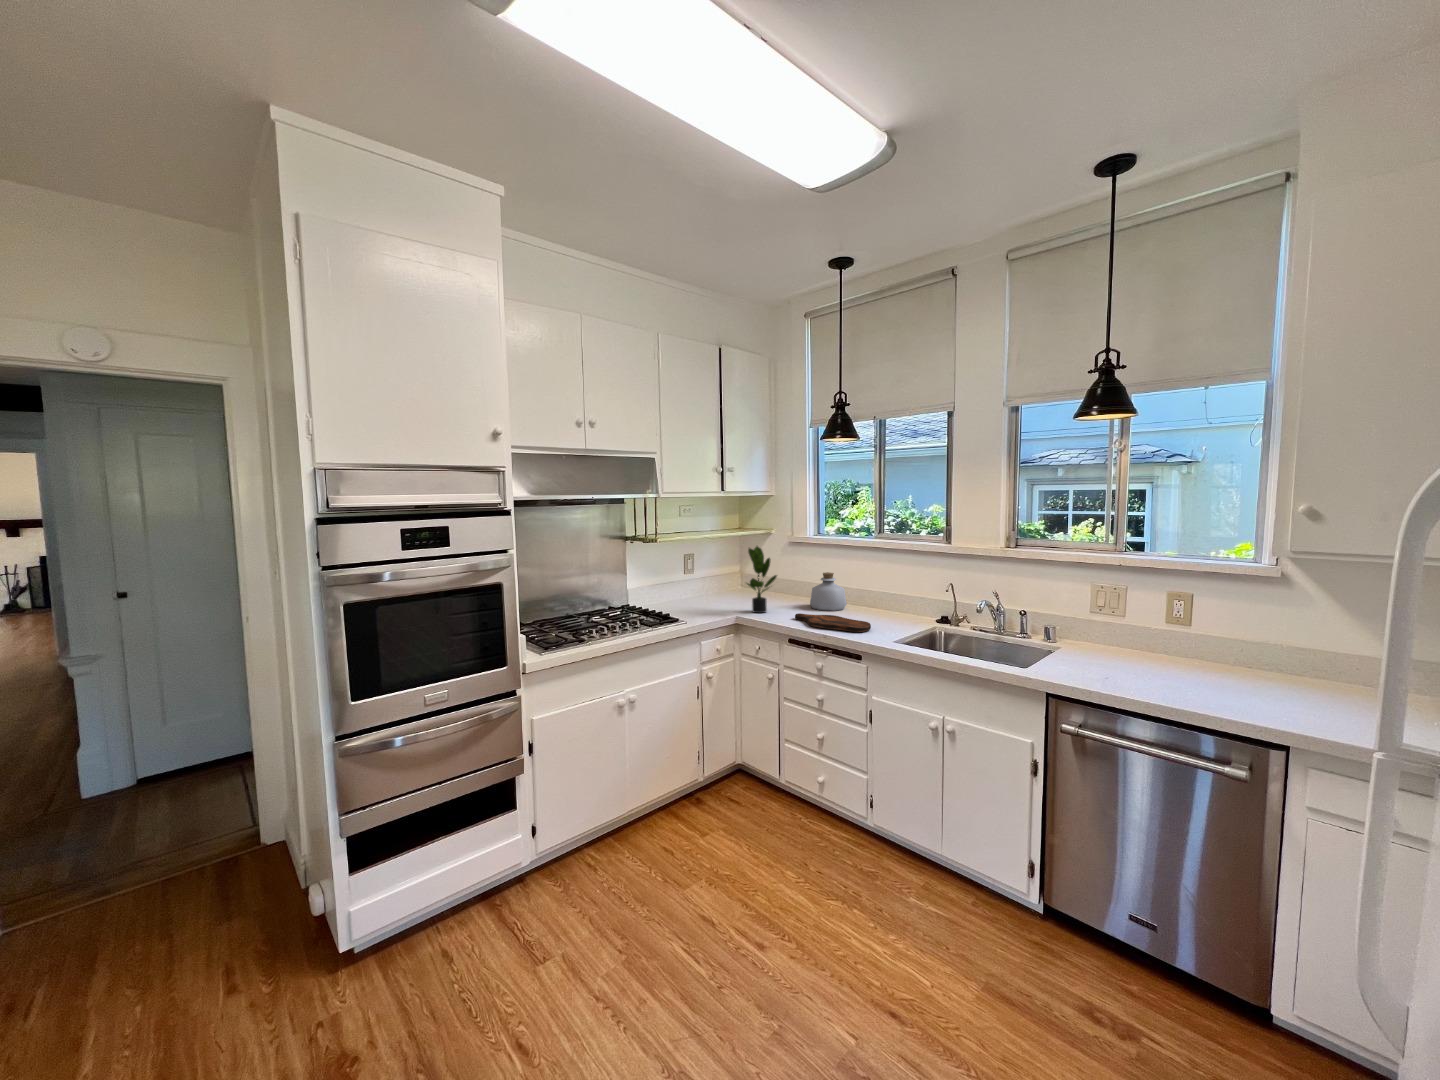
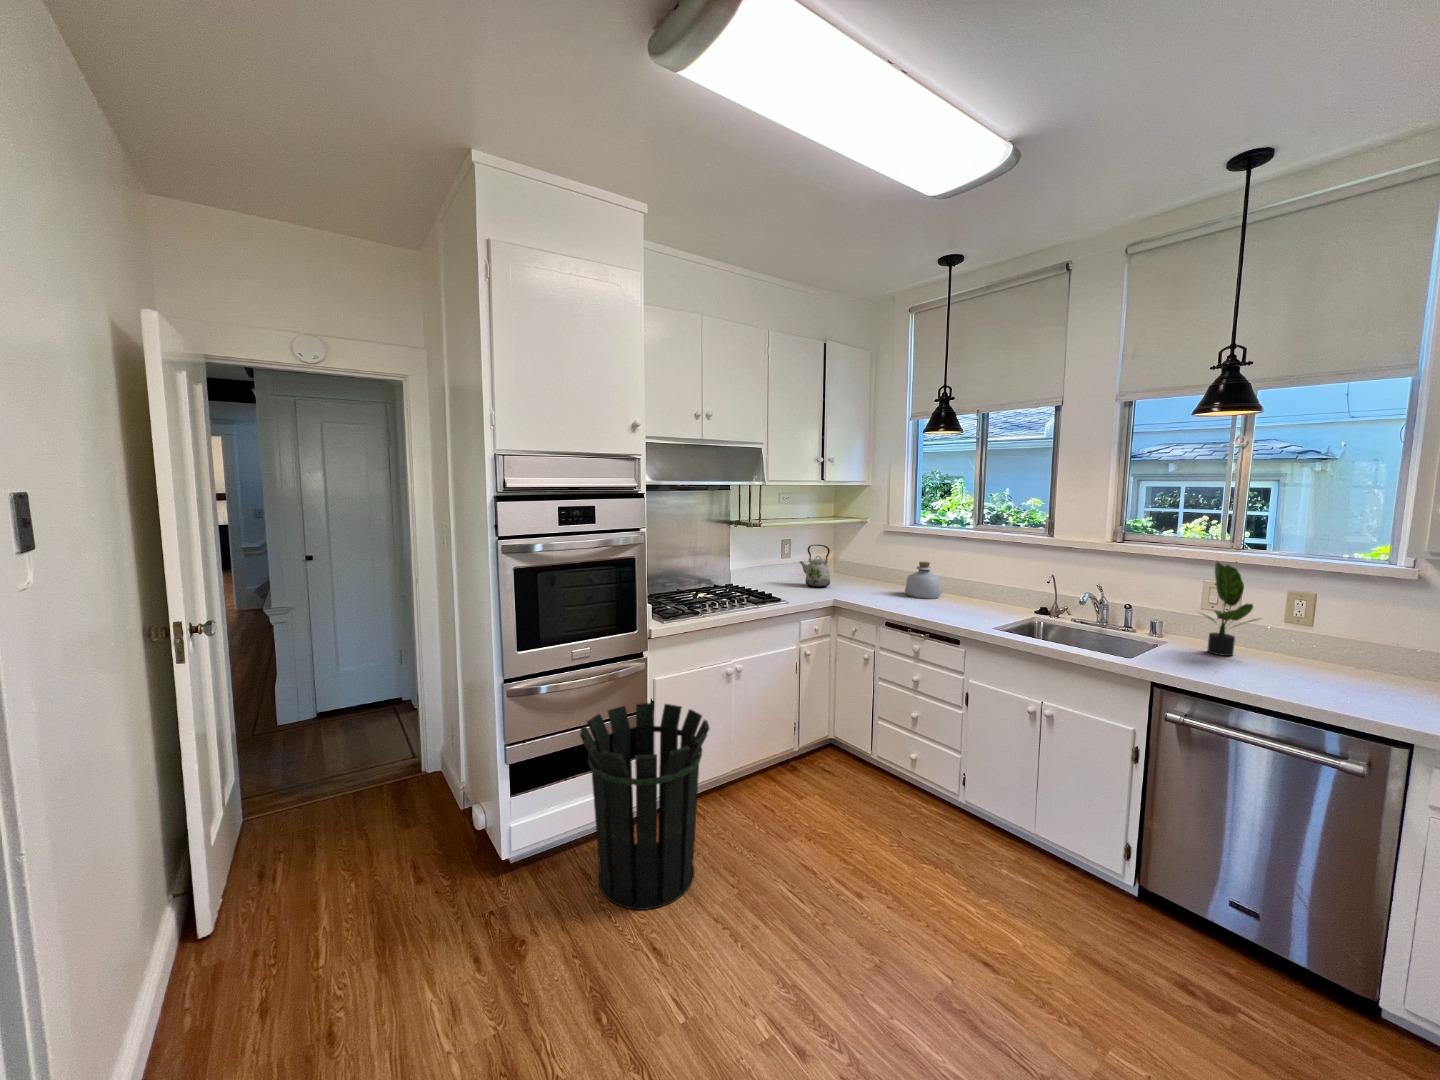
potted plant: present [747,546,777,613] -> present [1203,562,1257,656]
kettle: none [702,558,734,603] -> present [800,545,830,587]
cutting board: present [795,613,871,632] -> none [892,599,969,619]
waste bin: none [431,747,589,996] -> present [580,703,709,910]

